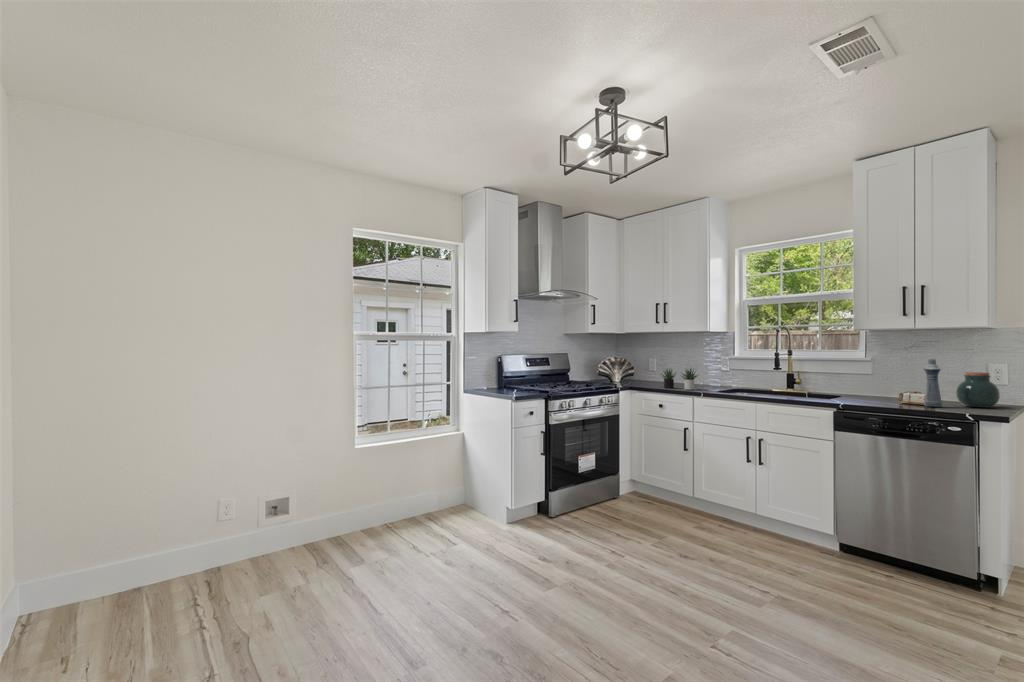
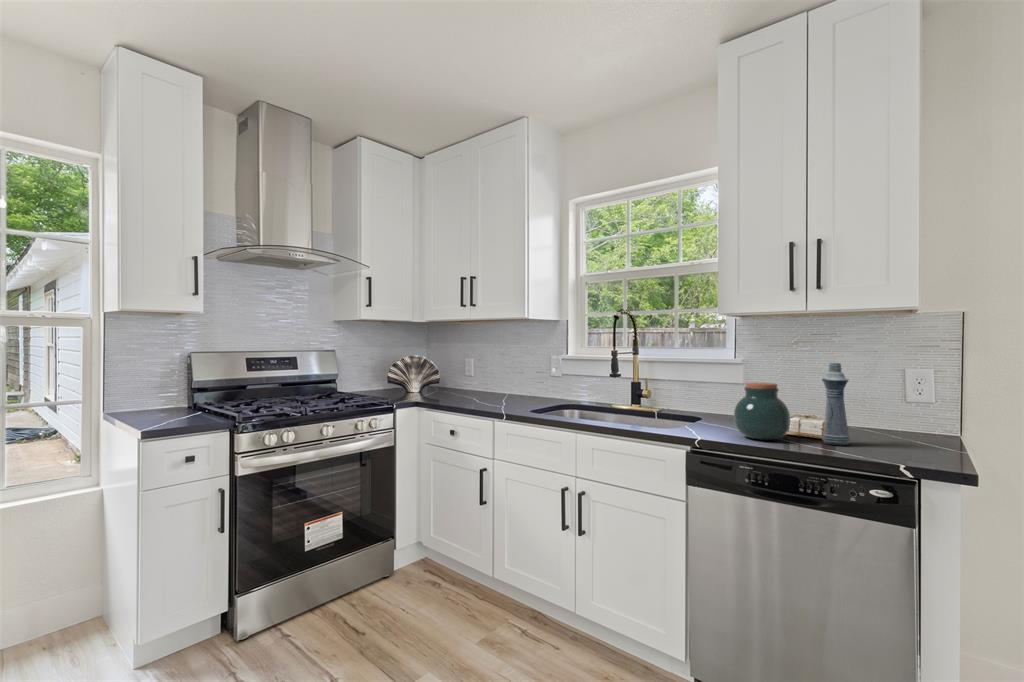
succulent plant: present [661,368,697,390] -> none [457,371,513,407]
jar: present [956,372,1000,408] -> present [734,382,790,440]

